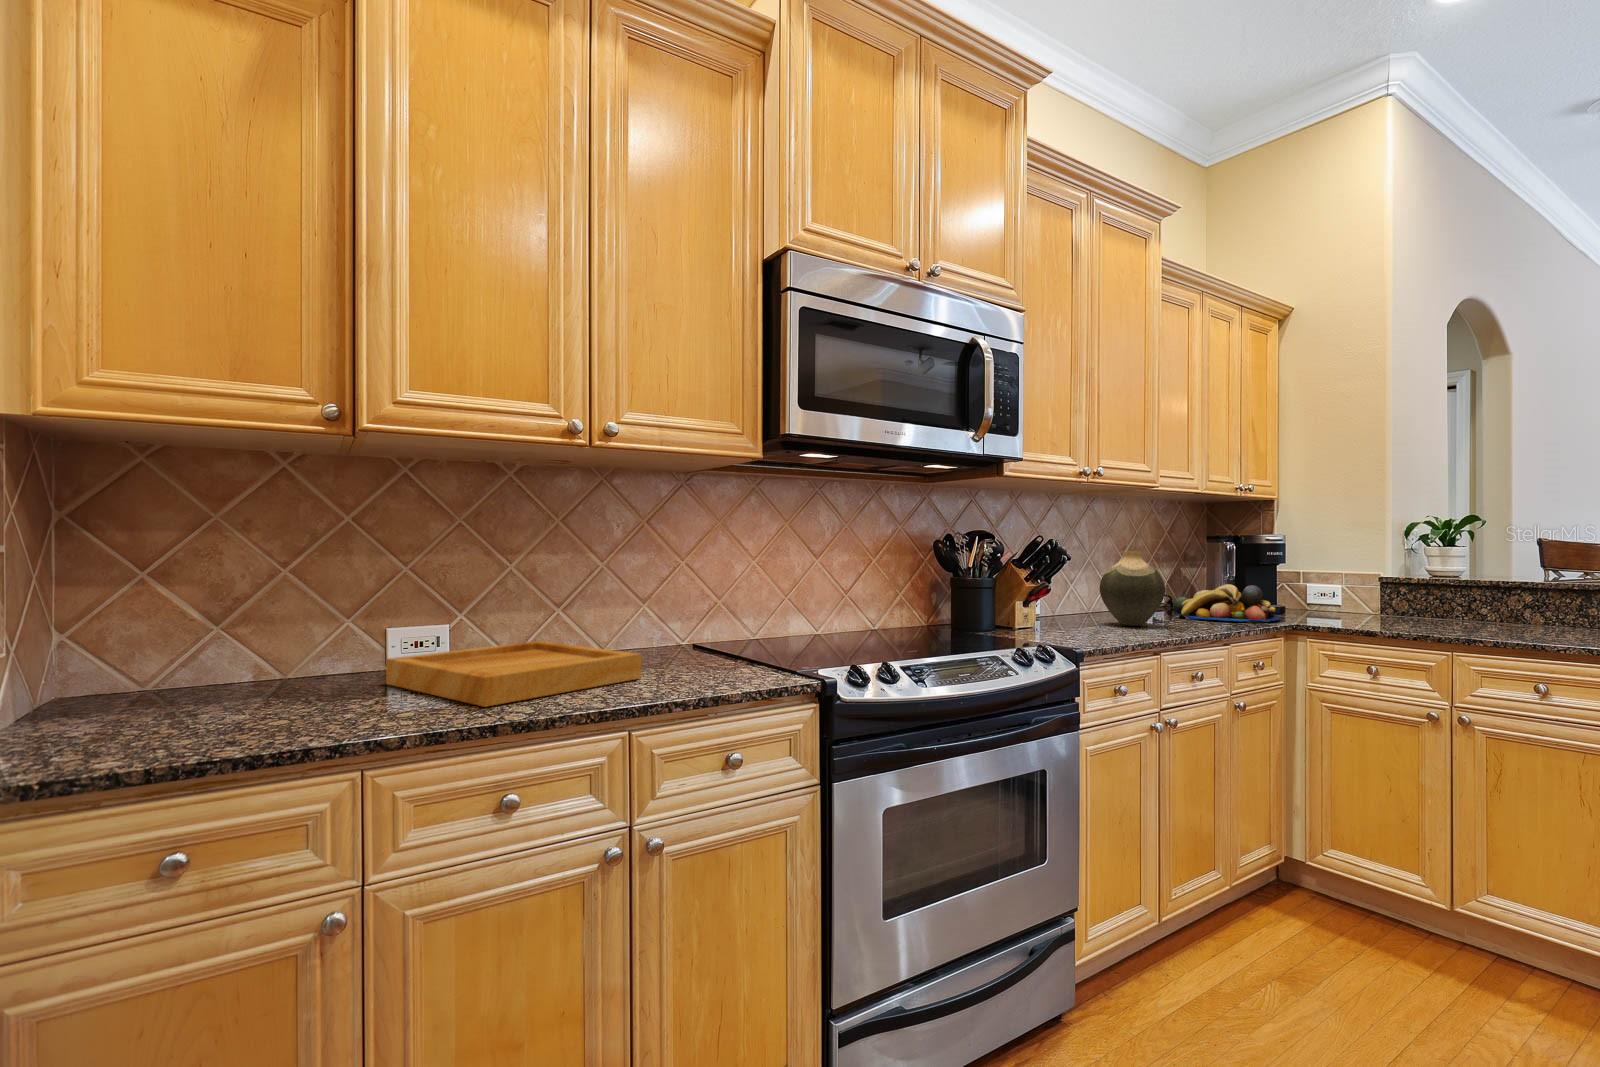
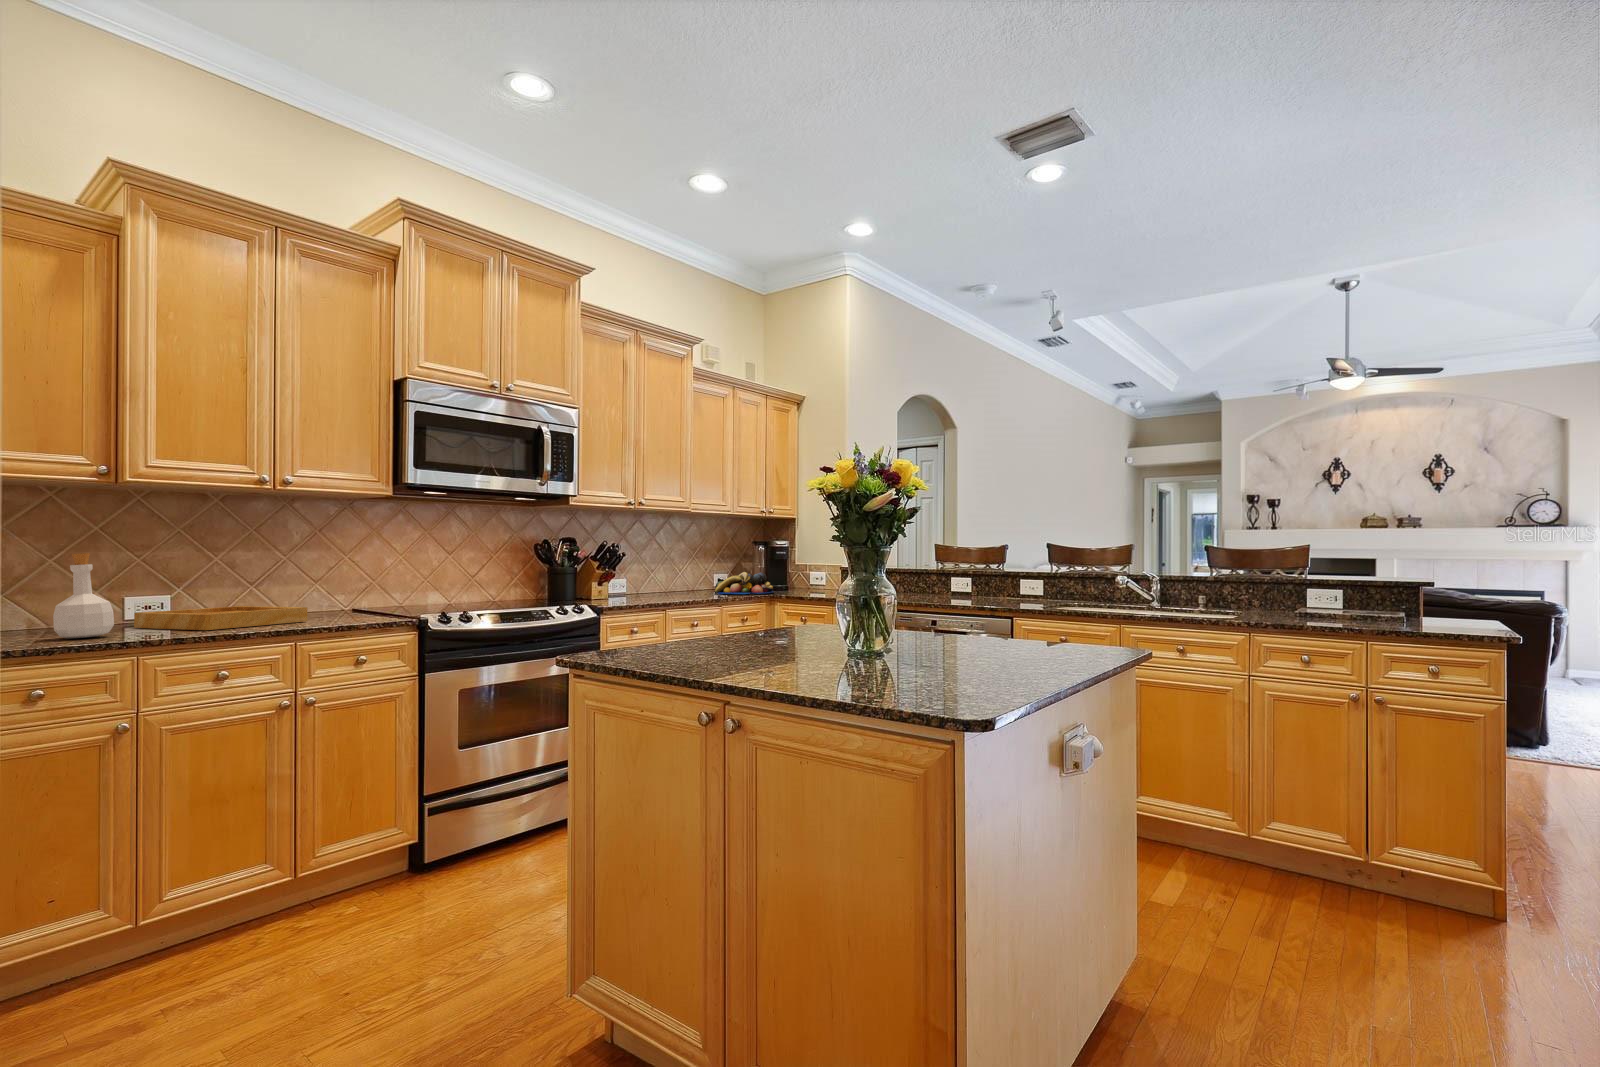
vase: present [1099,552,1165,626] -> none [652,551,690,598]
bottle: none [231,563,336,728] -> present [53,553,114,638]

